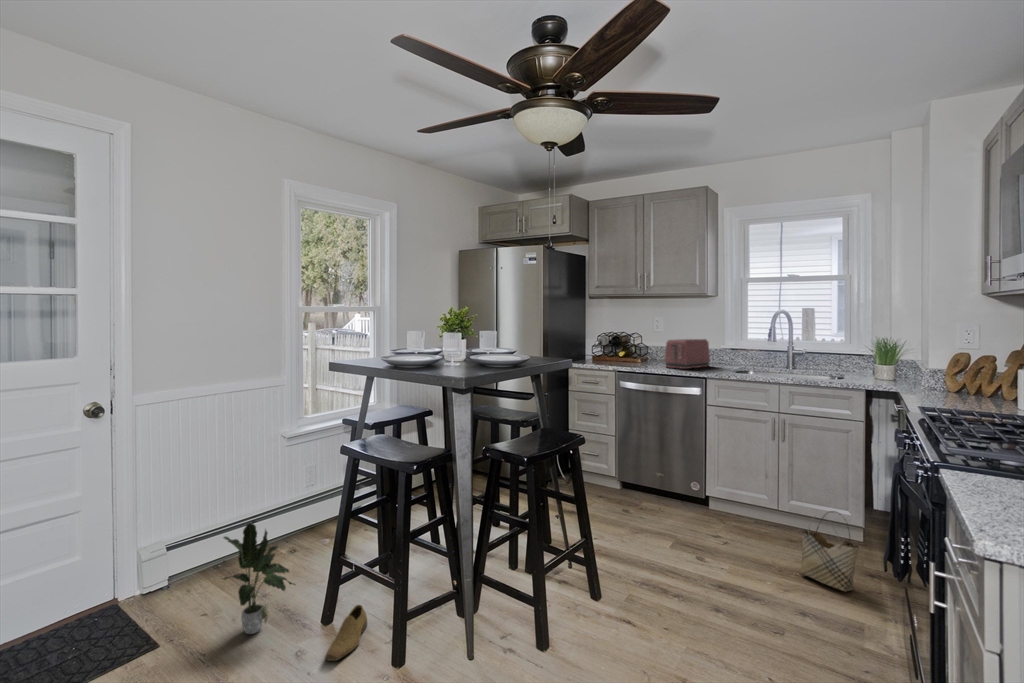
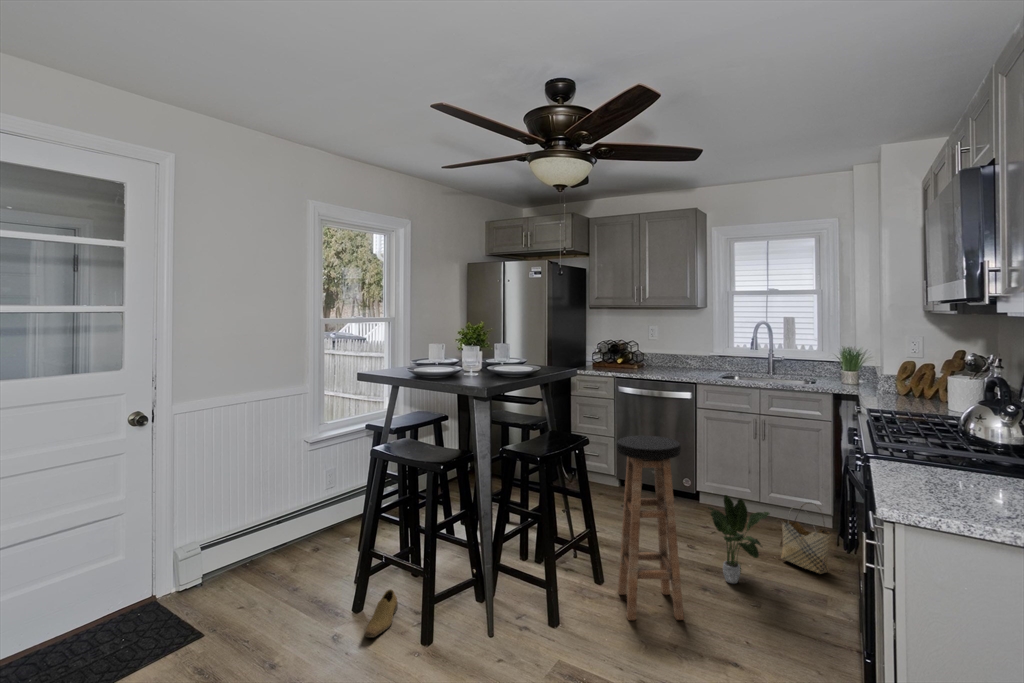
toaster: present [664,339,710,369] -> none [657,347,699,375]
bar stool: none [616,434,691,644] -> present [616,436,684,620]
potted plant: present [224,523,295,634] -> present [708,495,770,584]

